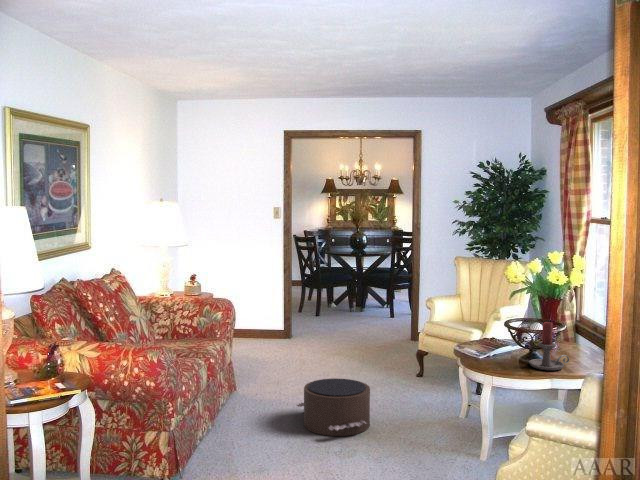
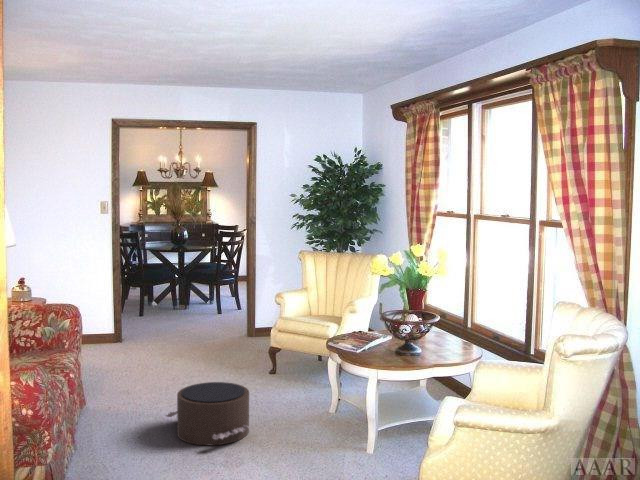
candle holder: present [529,322,569,370] -> none [413,310,447,357]

